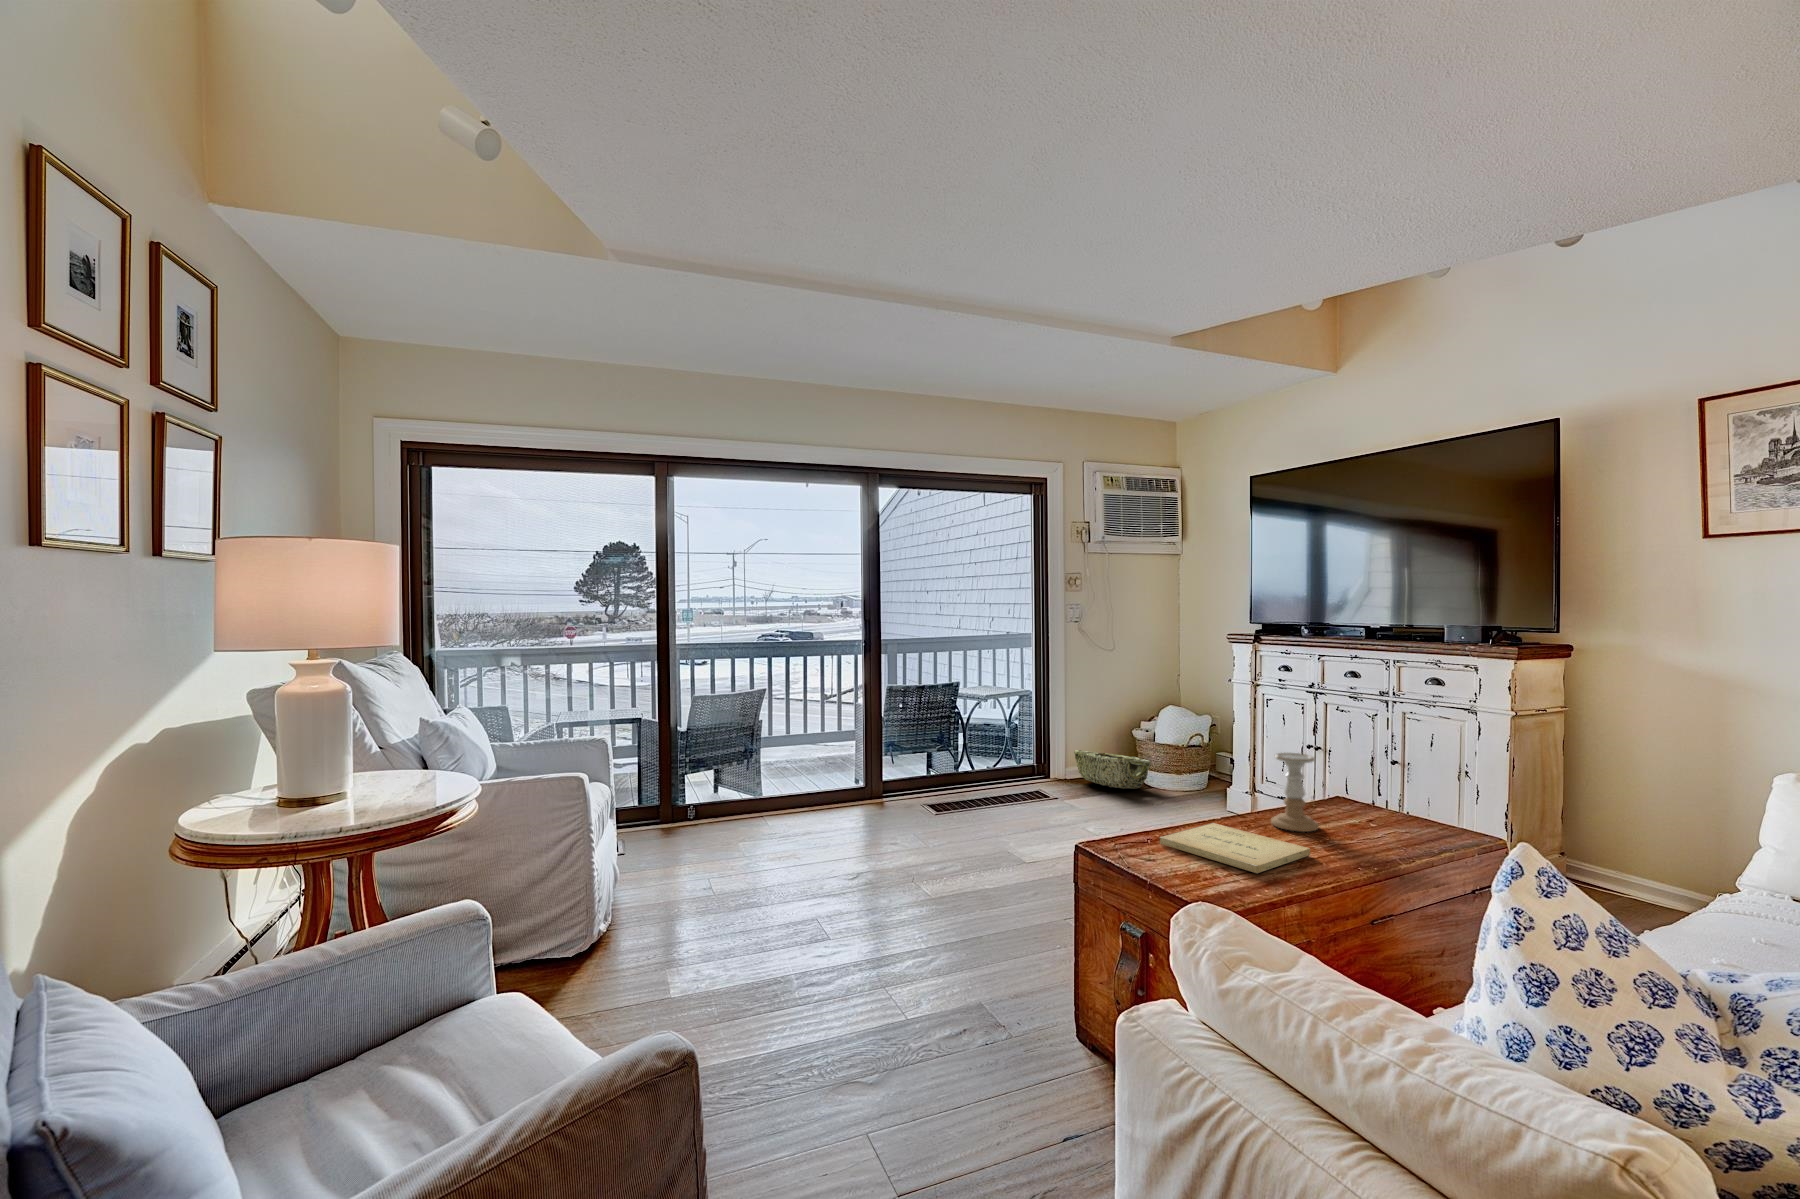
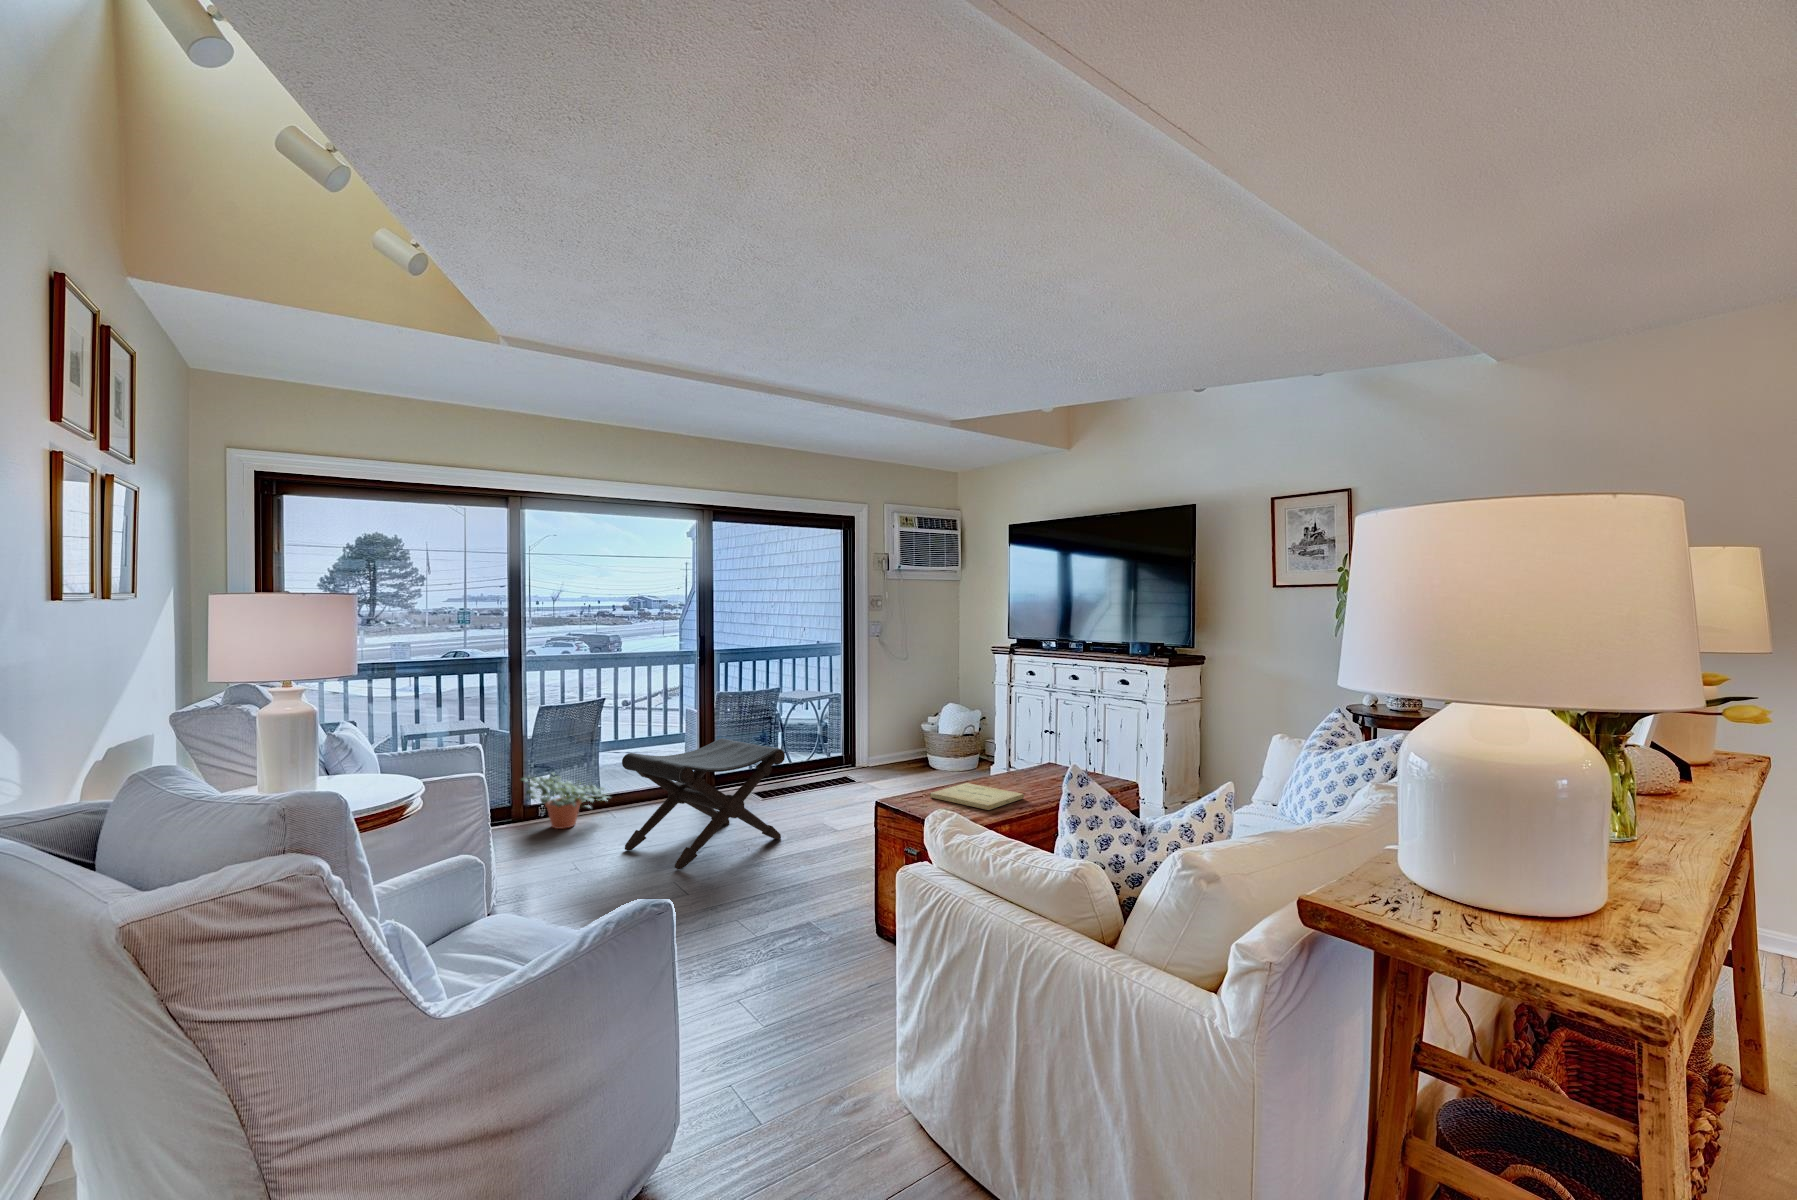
footstool: none [767,741,961,904] -> present [622,738,785,869]
woven basket: present [1074,750,1151,789] -> none [873,742,934,773]
candle holder: present [1271,753,1319,832] -> none [1004,733,1033,785]
potted plant: none [666,771,767,838] -> present [521,772,609,829]

